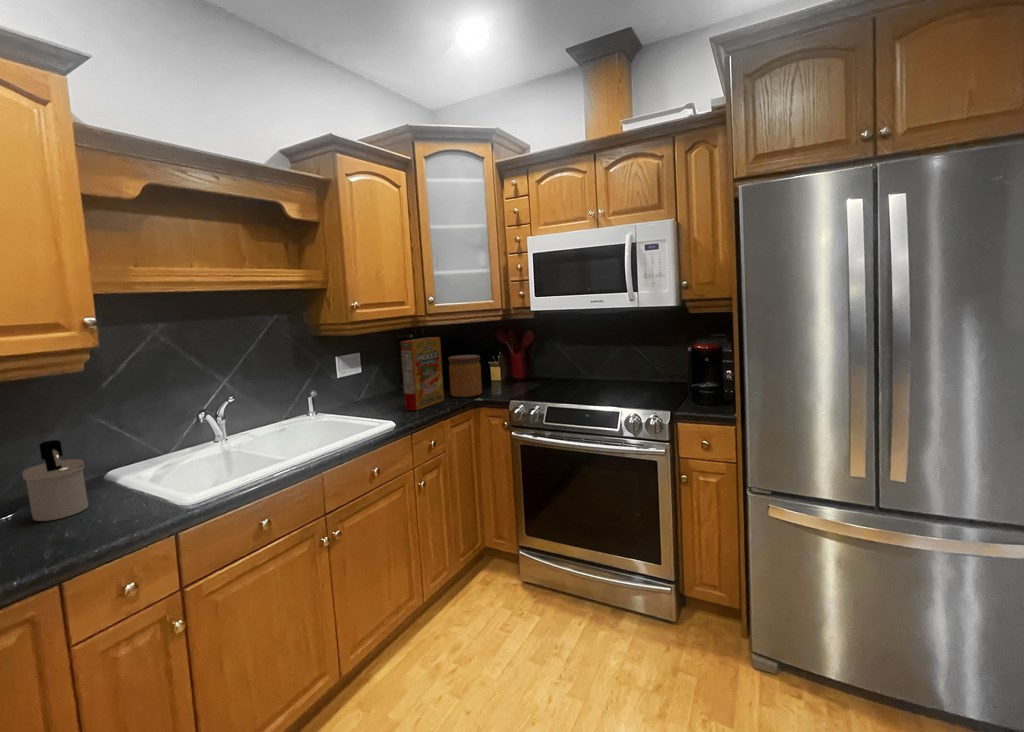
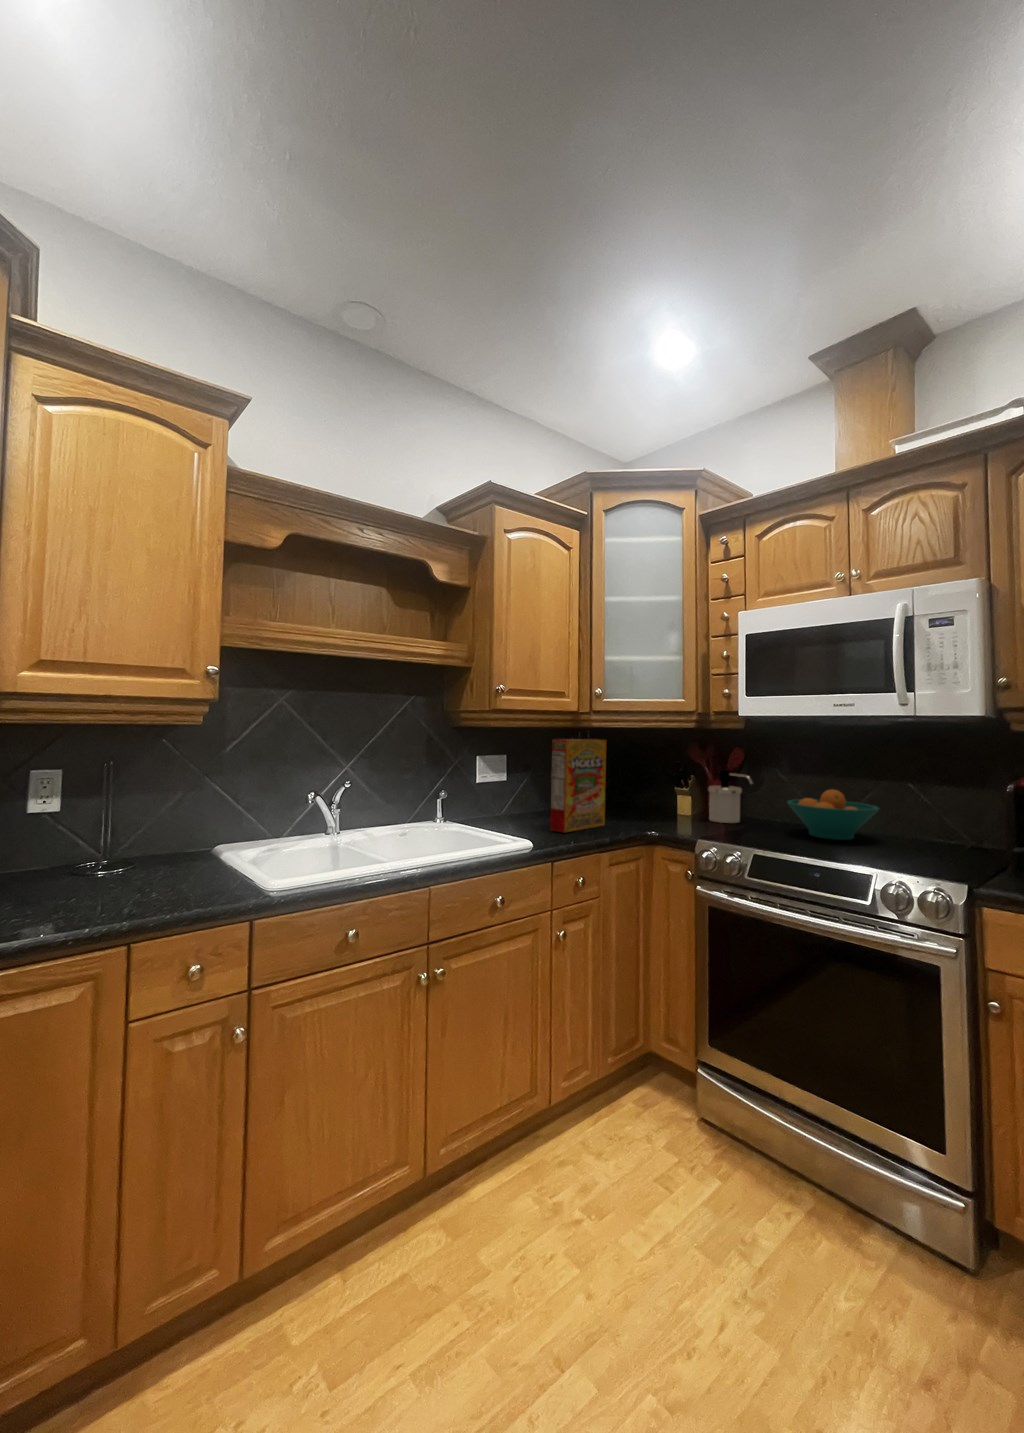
jar: present [448,355,482,397] -> none [615,768,660,825]
fruit bowl: none [566,358,621,391] -> present [787,790,879,840]
soap dispenser: present [23,440,88,521] -> present [708,770,753,823]

